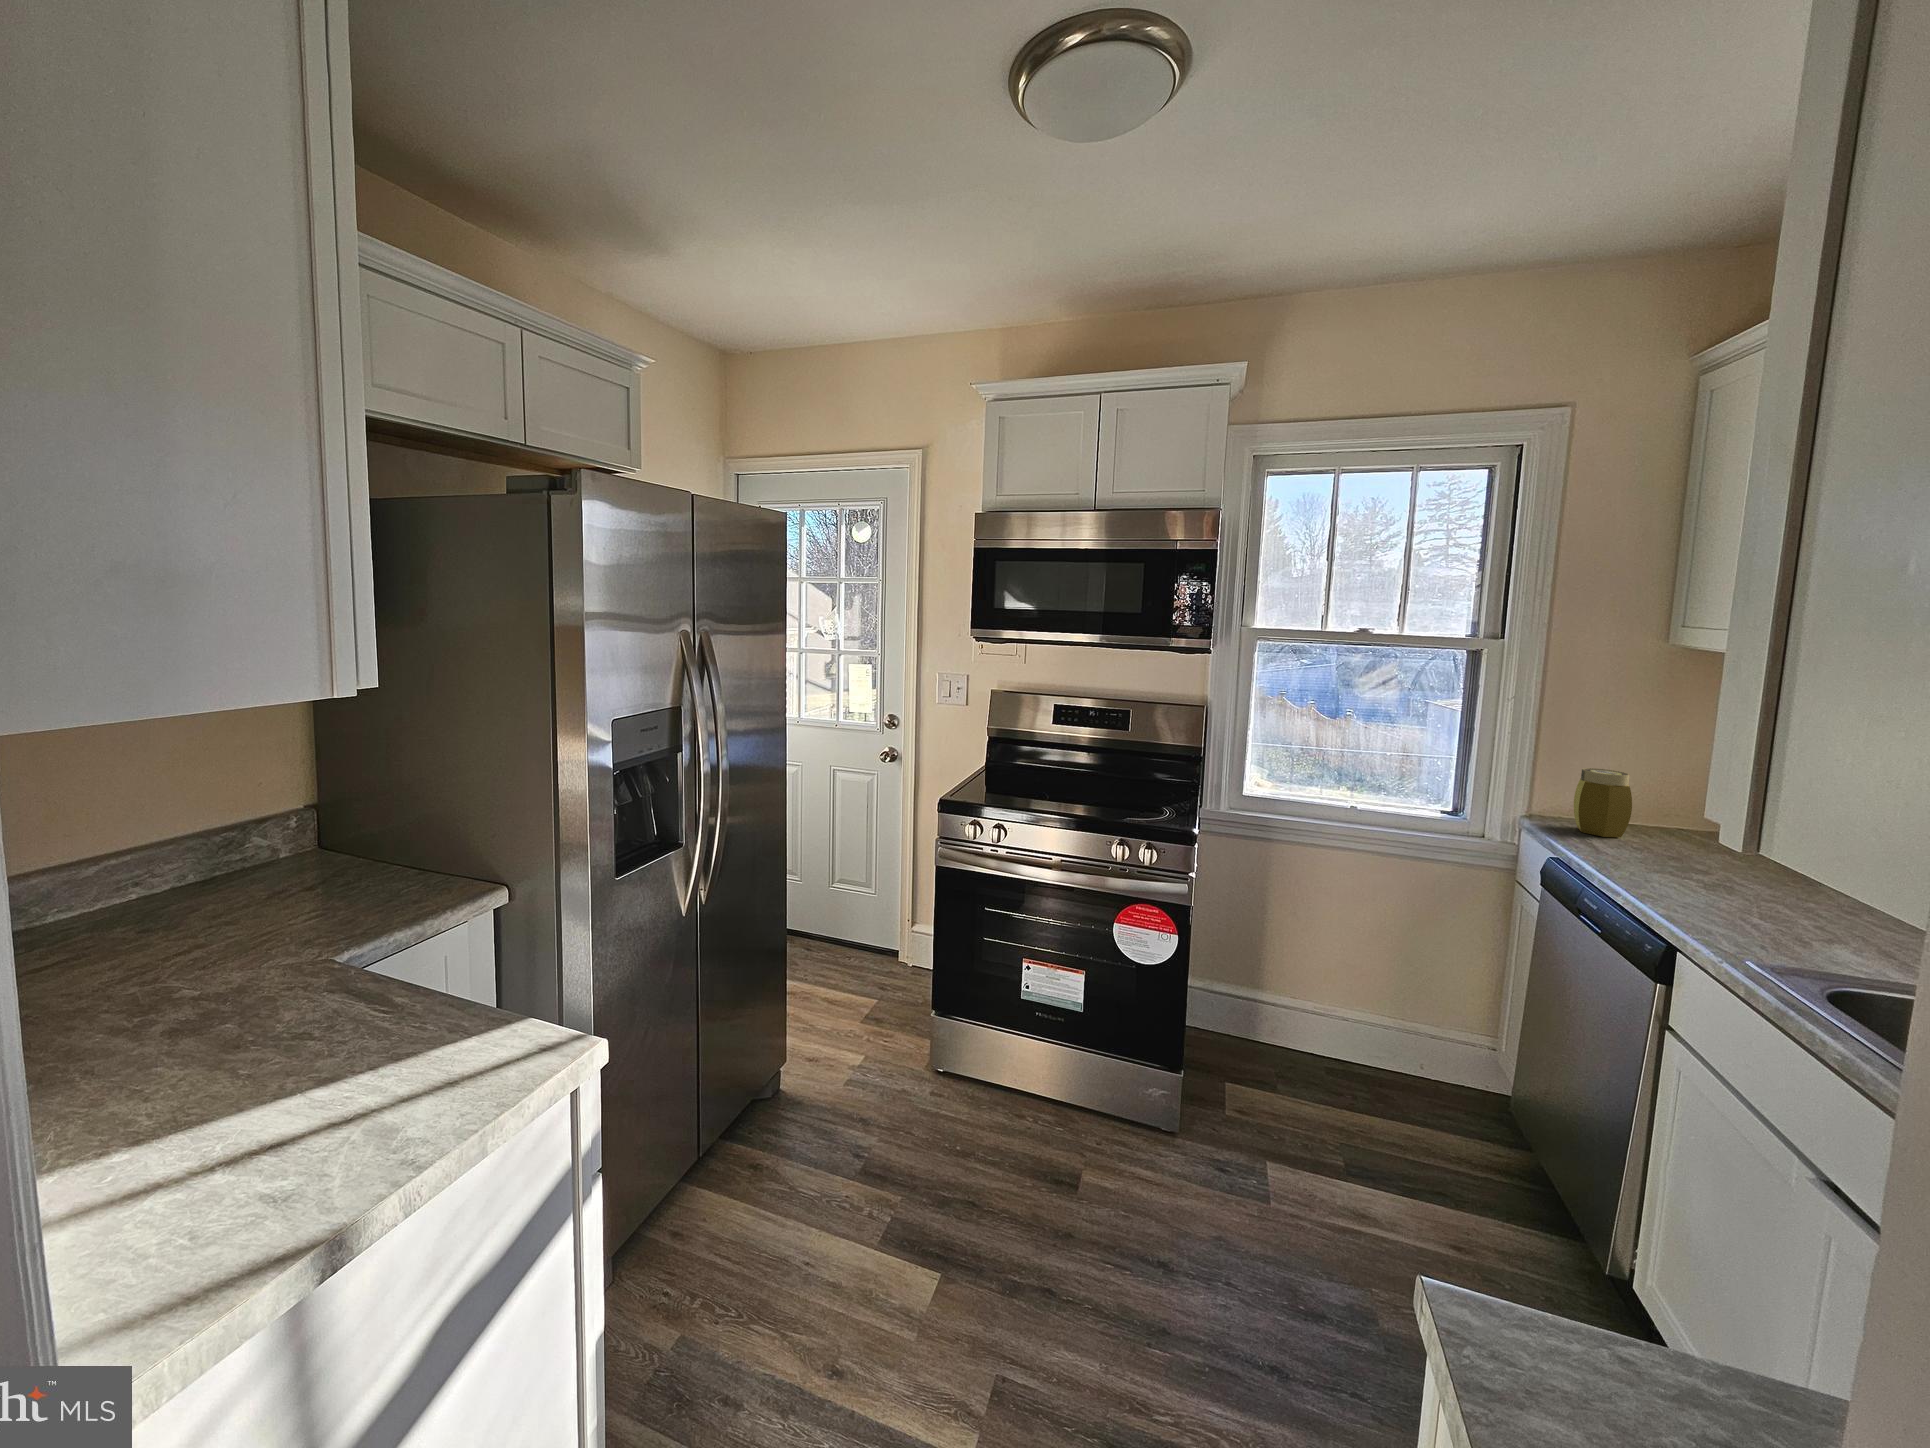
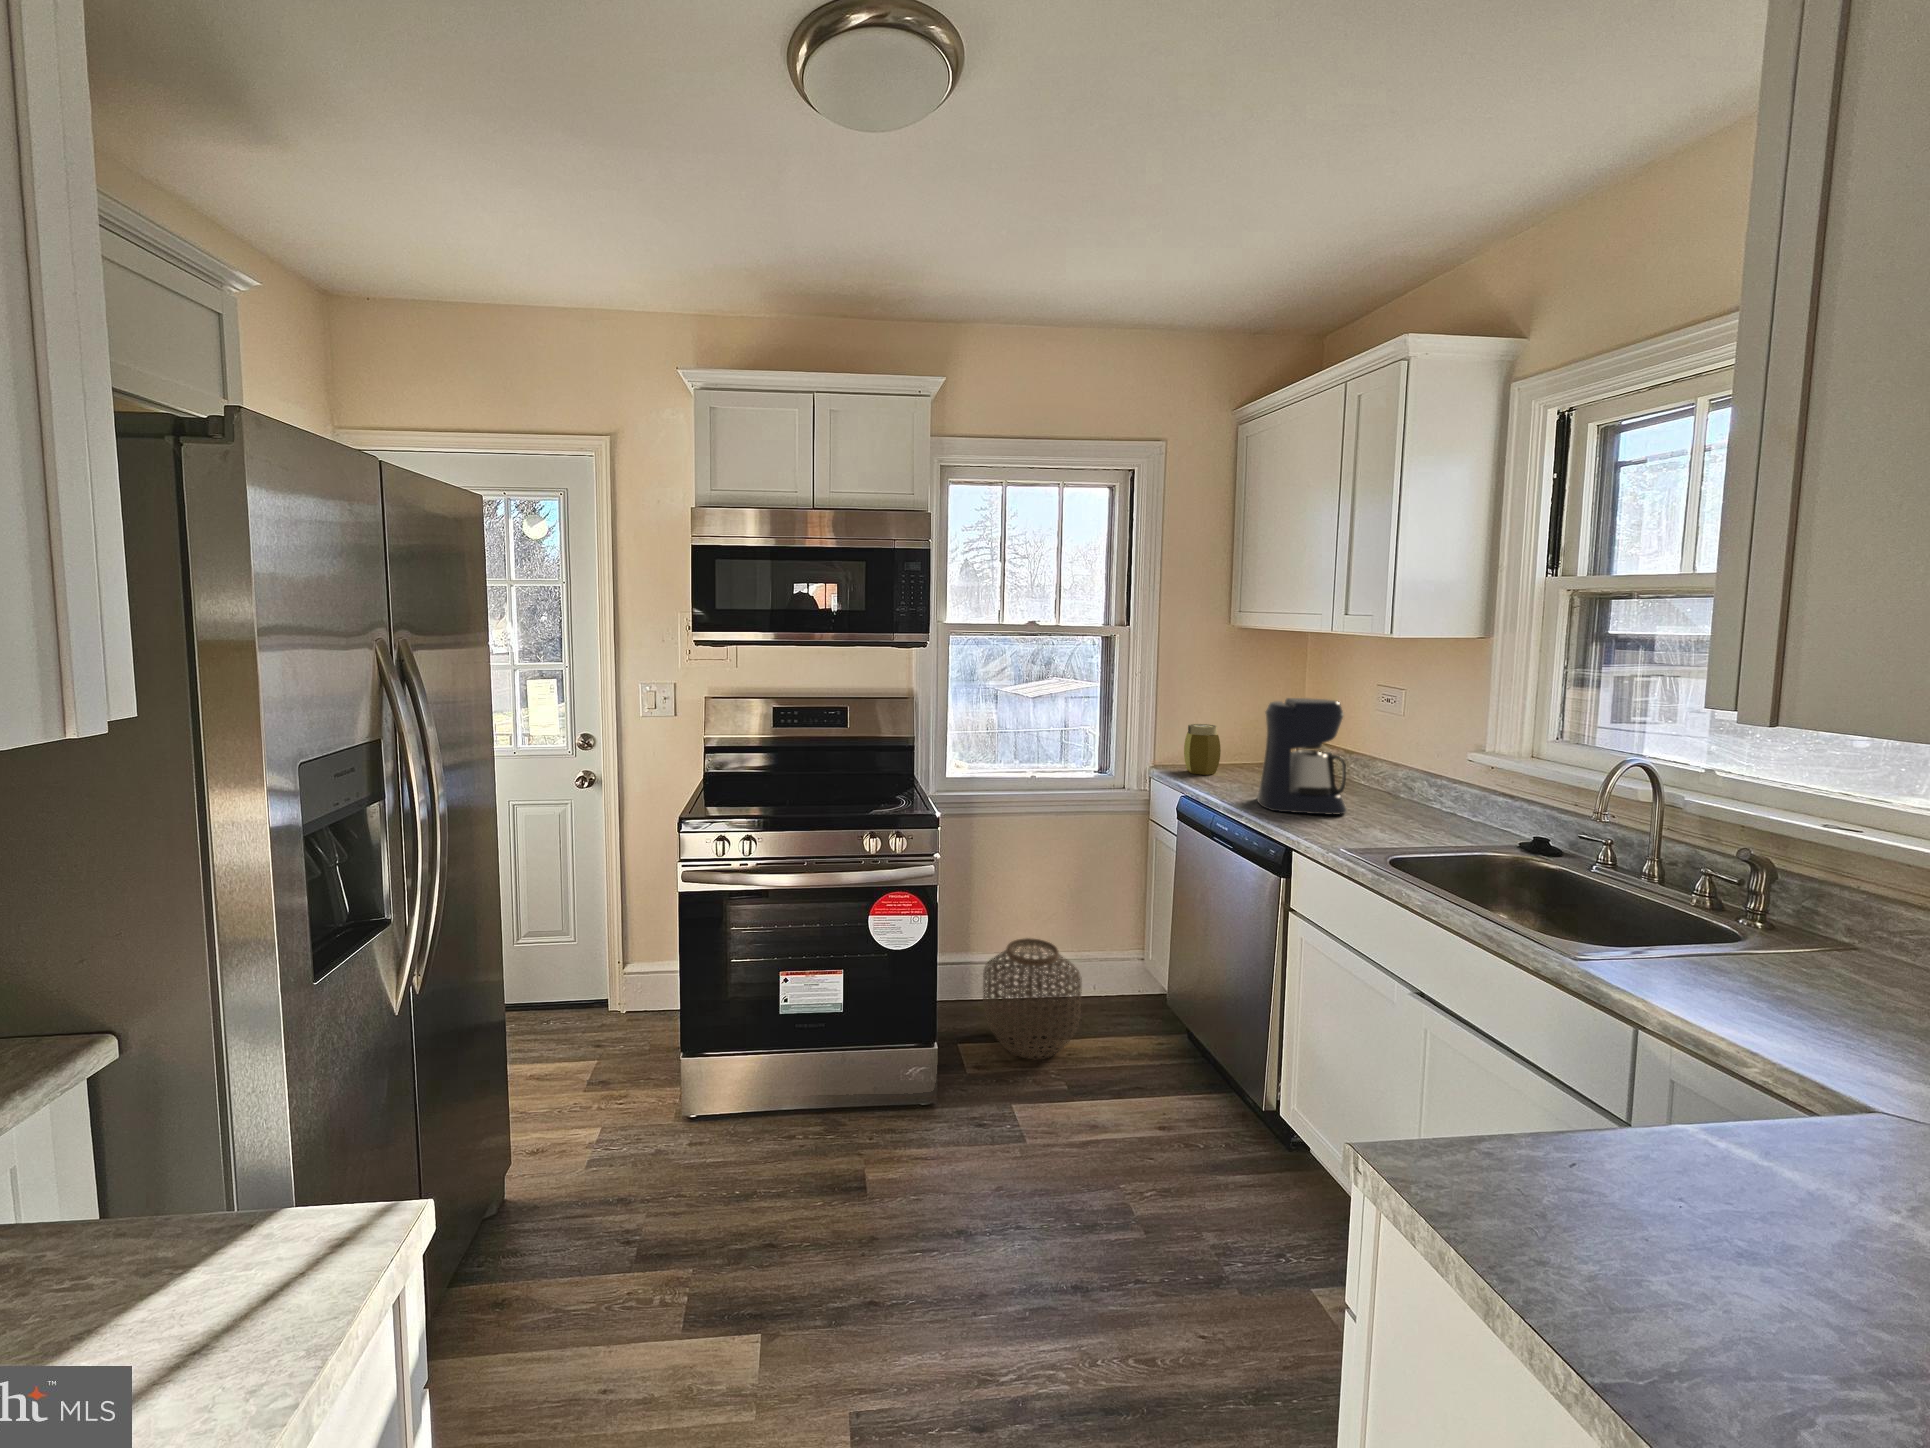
coffee maker: none [1661,746,1828,920] -> present [1257,698,1347,814]
woven basket: none [1253,988,1379,1130] -> present [983,938,1082,1059]

